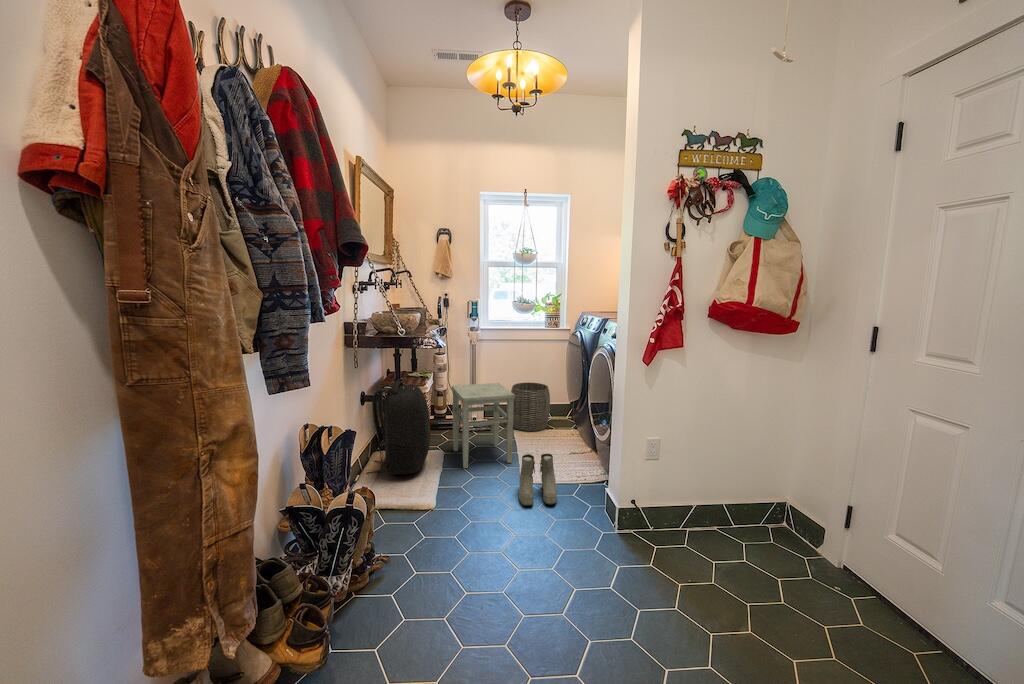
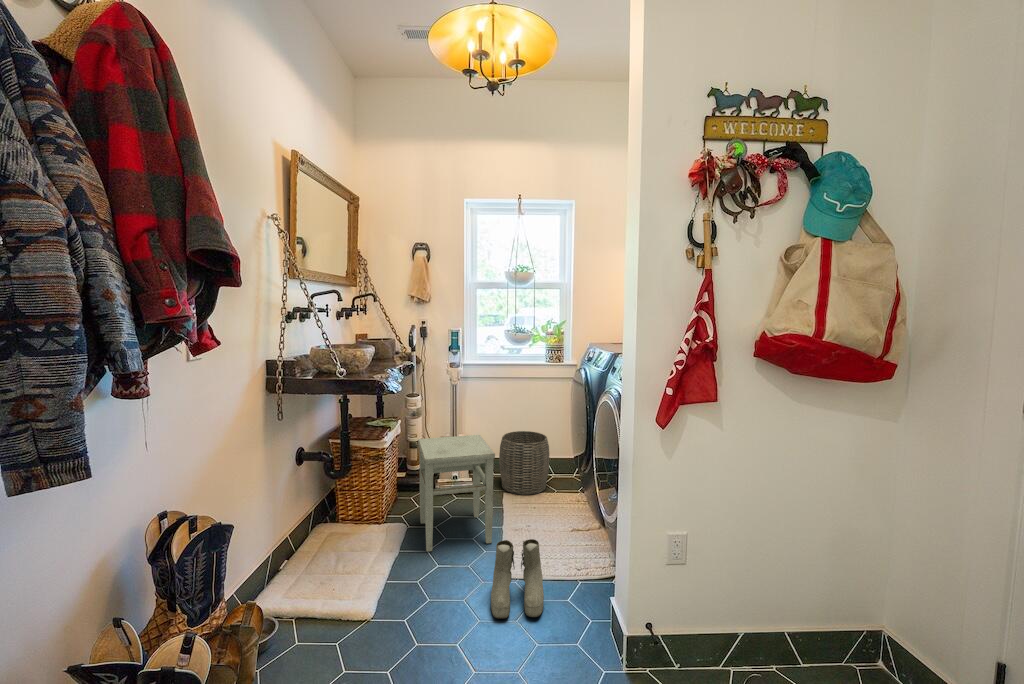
backpack: present [367,381,430,475] -> none [297,434,385,561]

